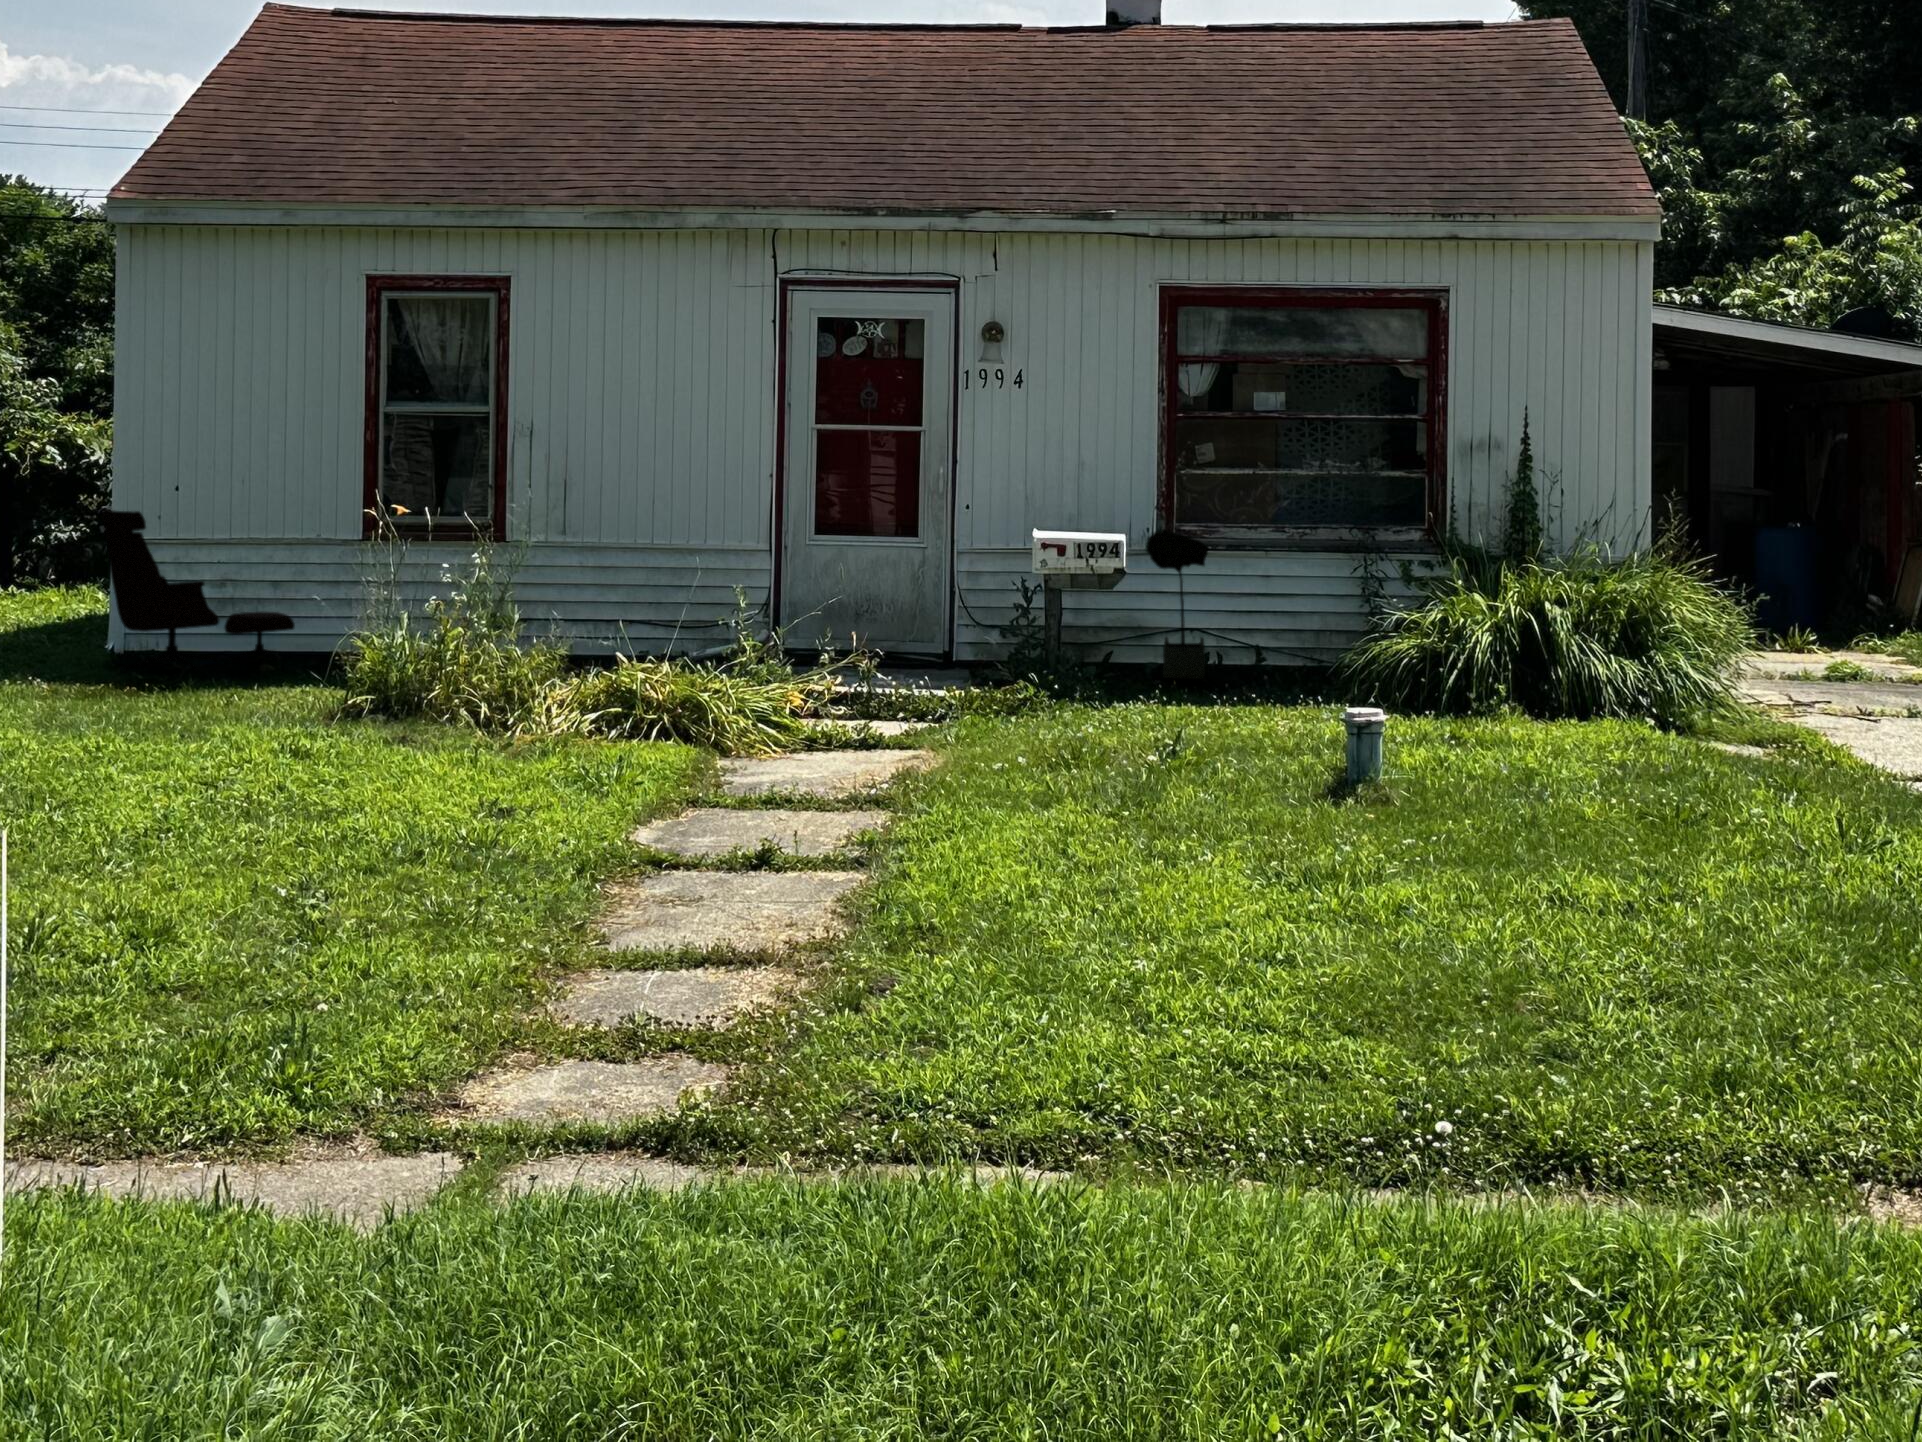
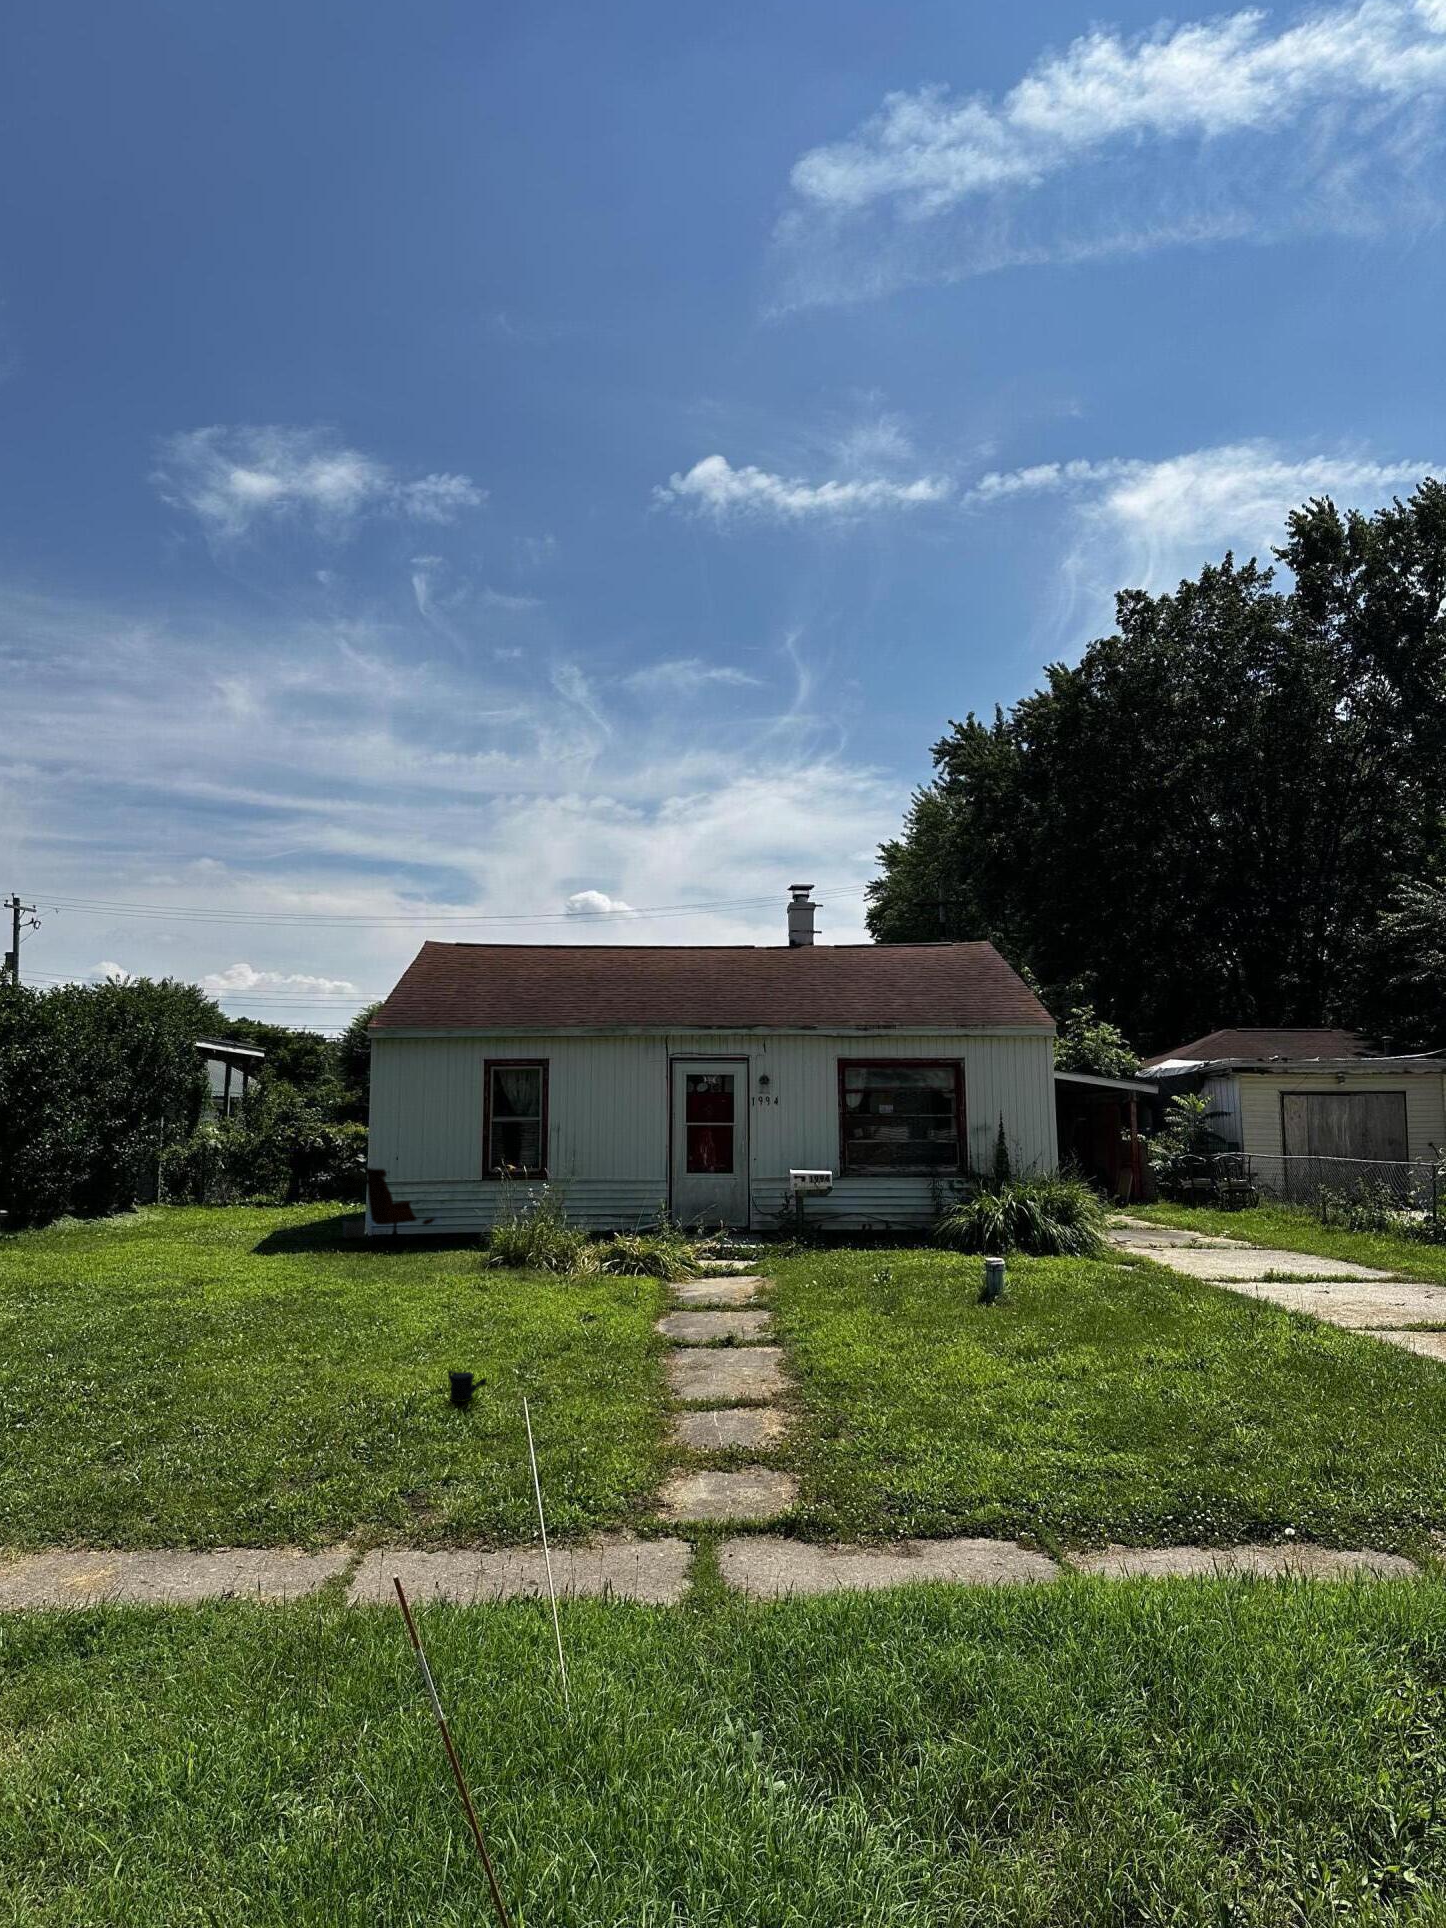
potted tree: present [1146,529,1209,679] -> present [341,1169,367,1239]
watering can: none [120,889,185,946] -> present [448,1370,487,1402]

